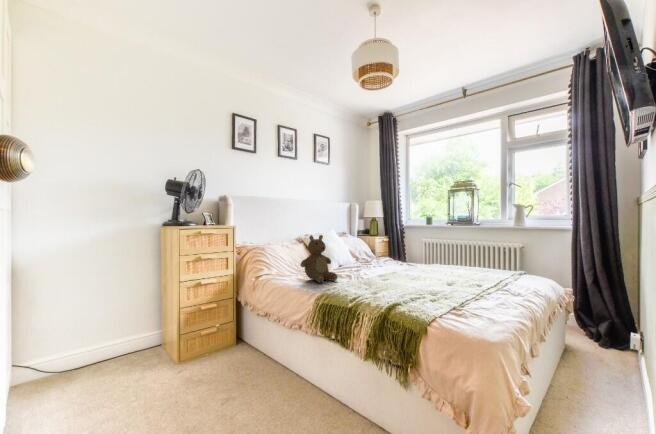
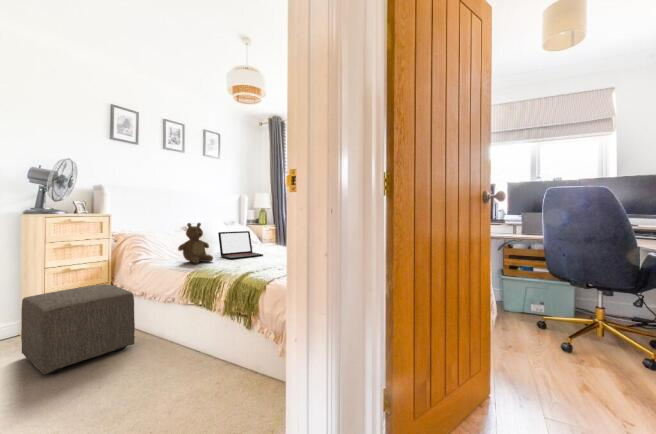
laptop: none [339,244,391,278] -> present [218,231,263,259]
ottoman: none [159,300,260,404] -> present [21,284,135,374]

